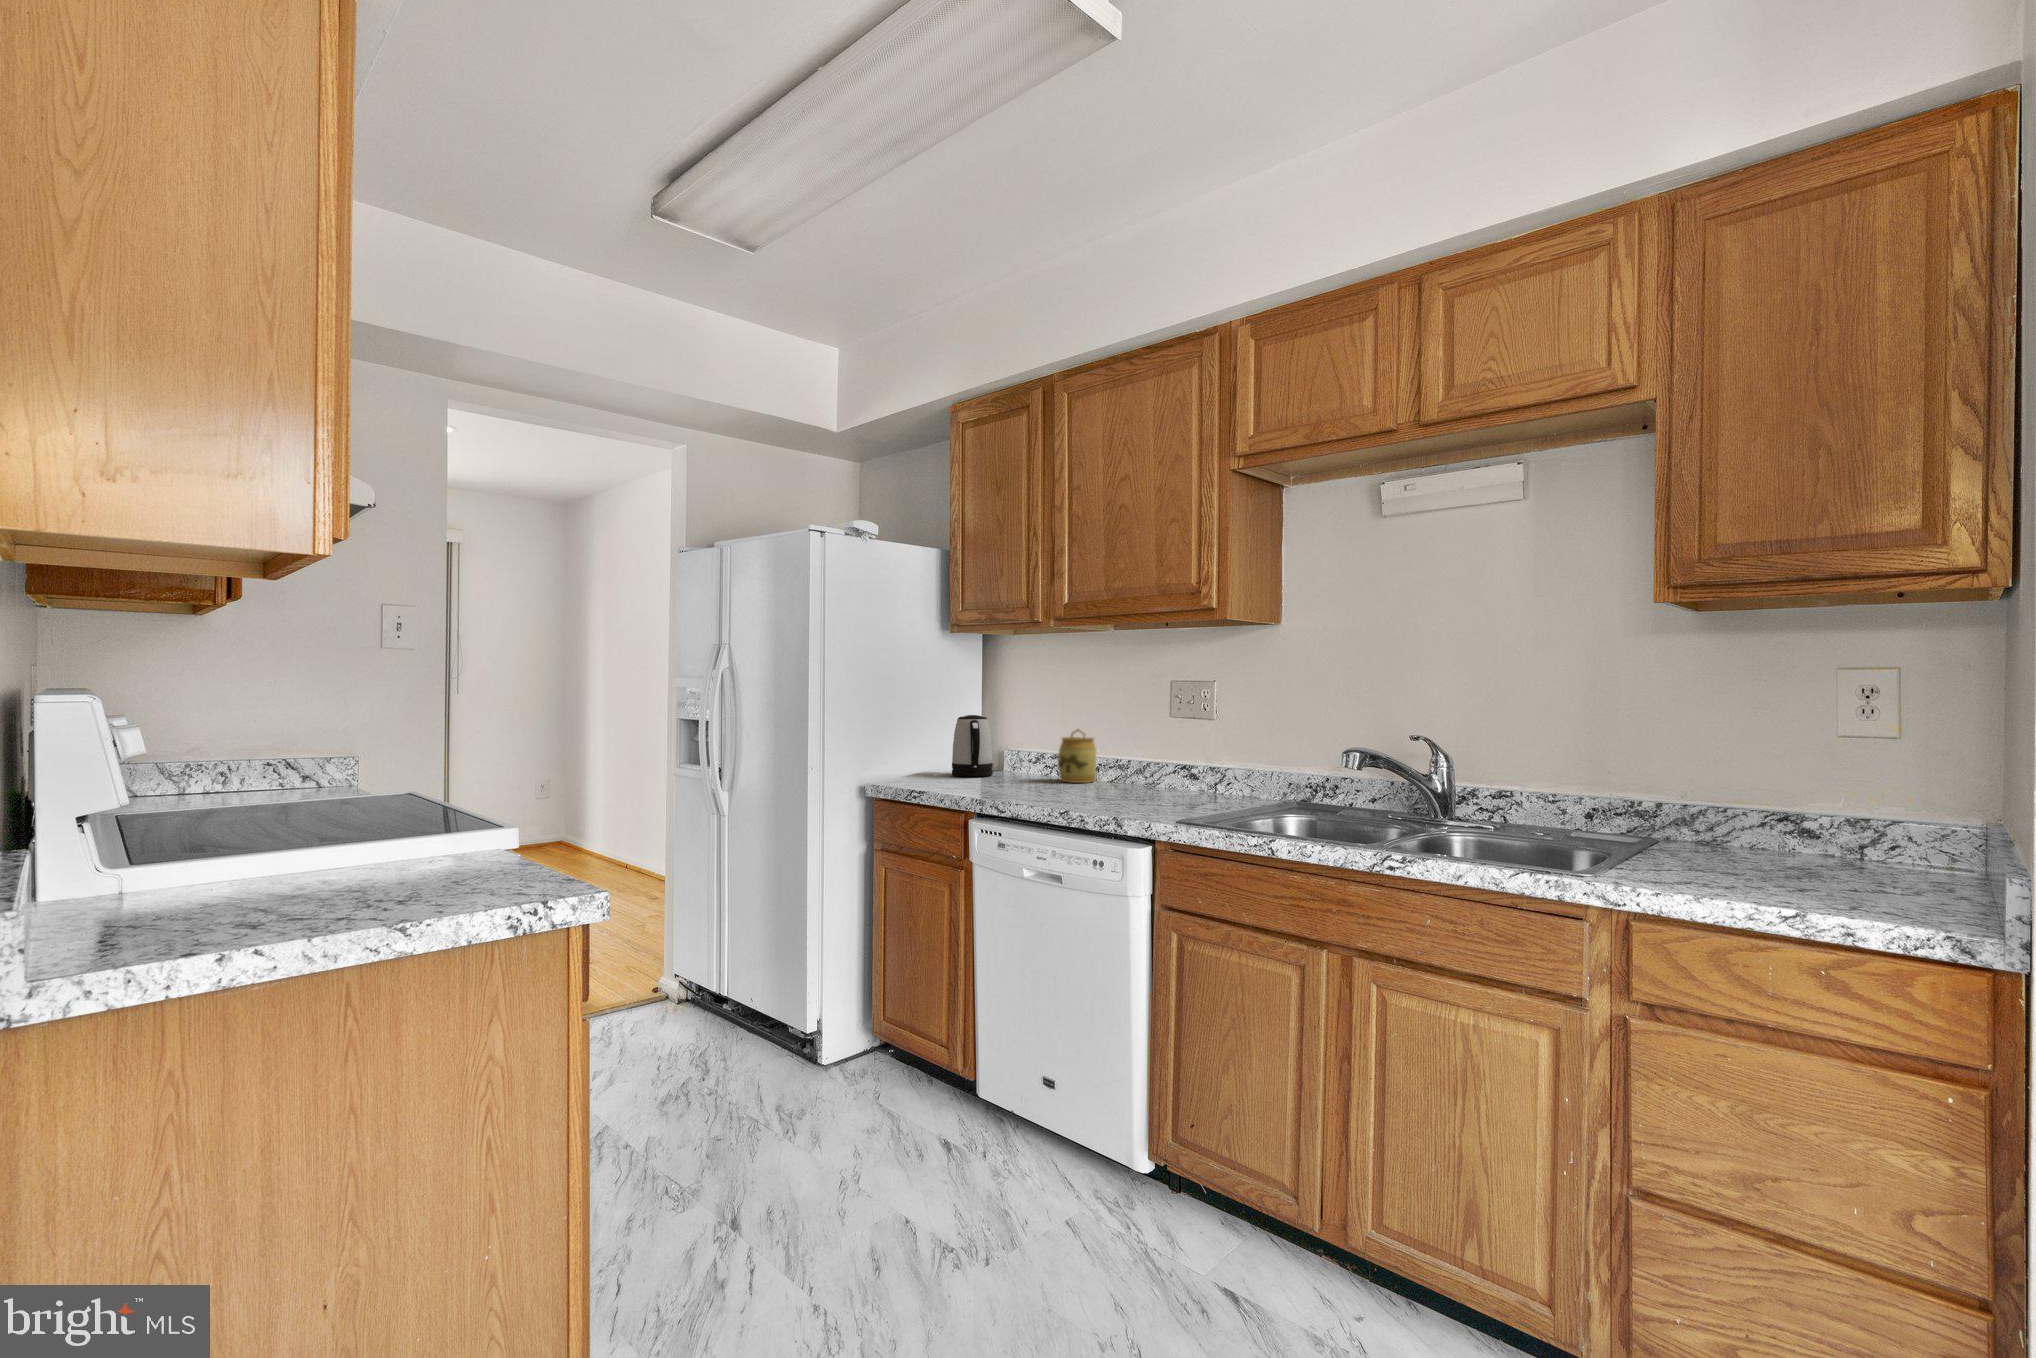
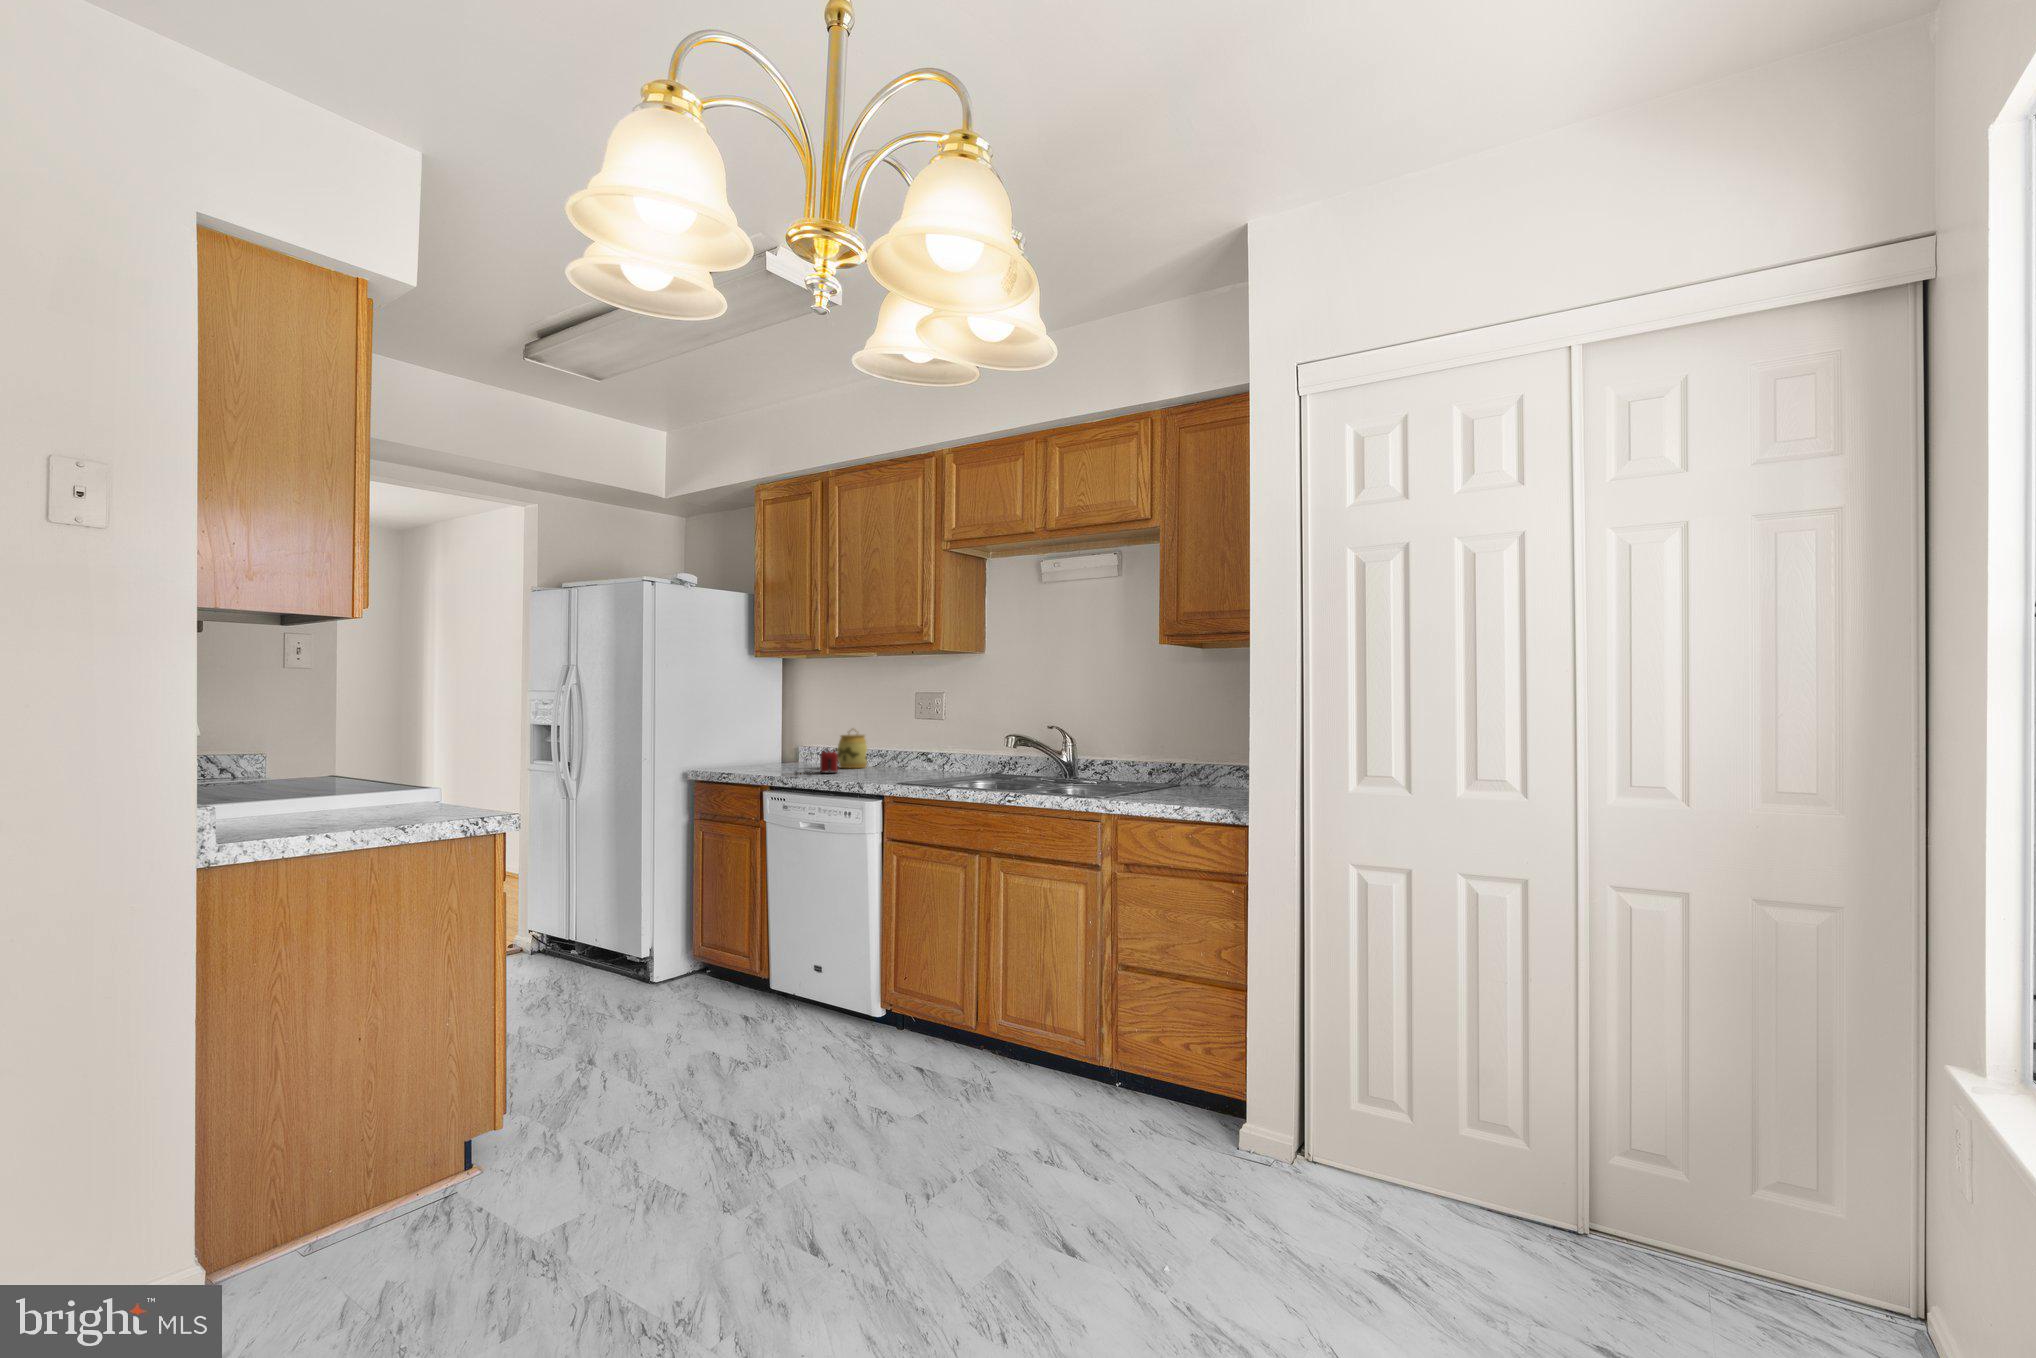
kettle: present [952,715,993,776] -> none [756,719,789,767]
toaster: none [1006,760,1064,796] -> present [794,751,838,775]

